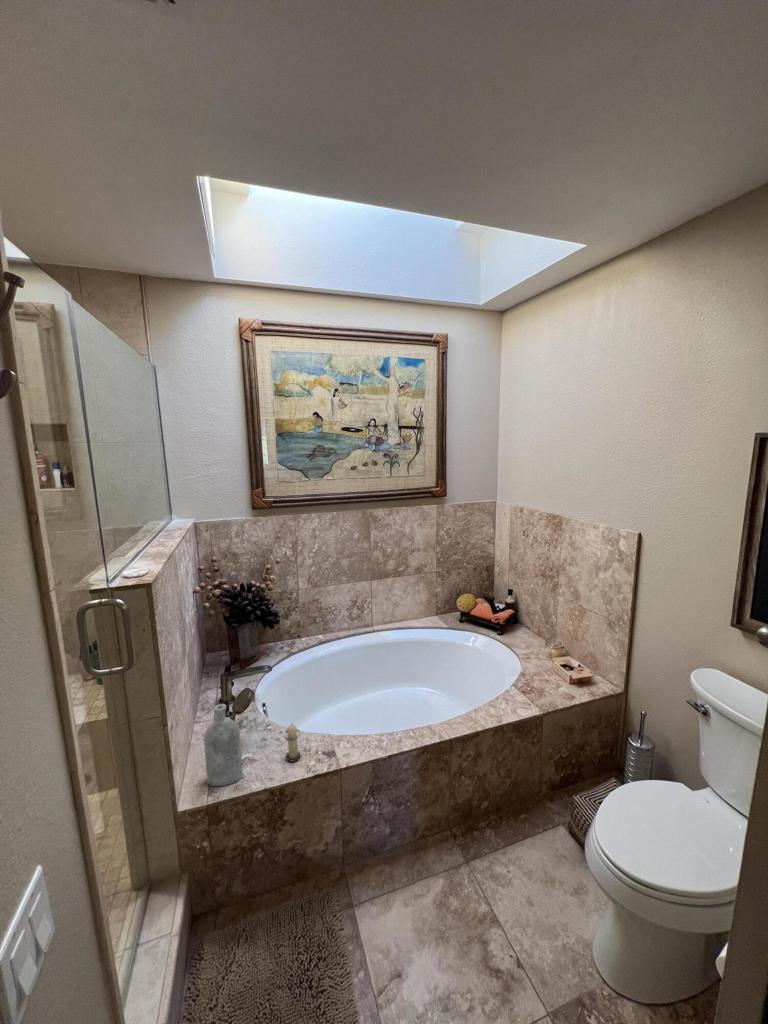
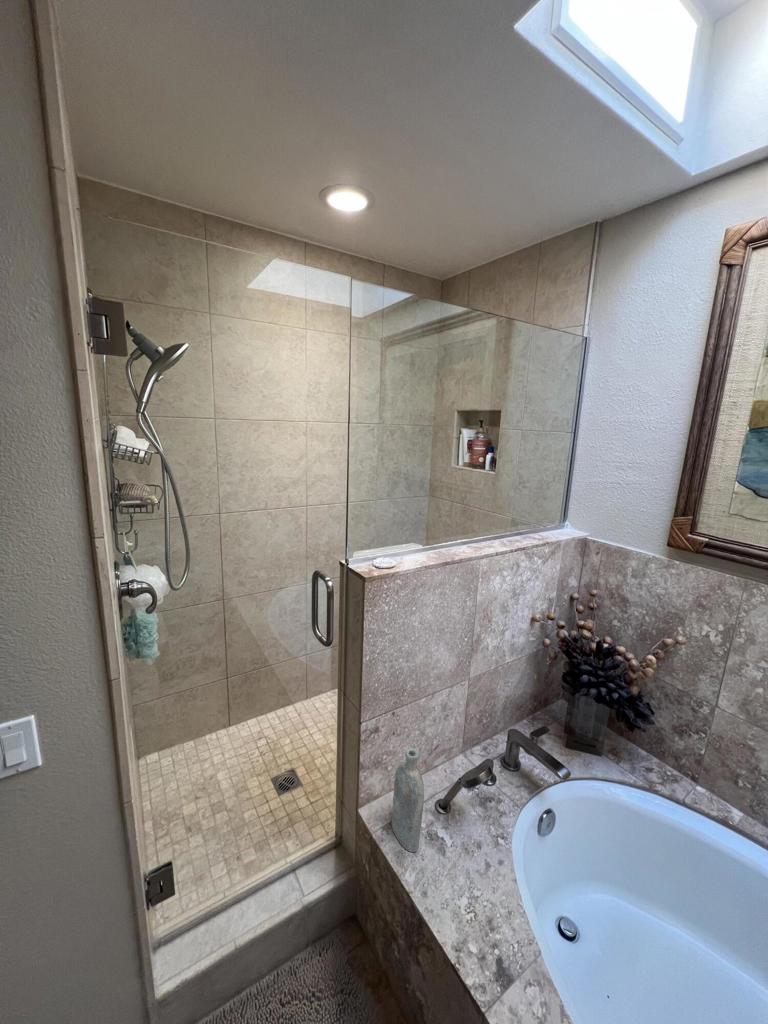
candle: present [286,724,300,761] -> none [456,859,487,921]

